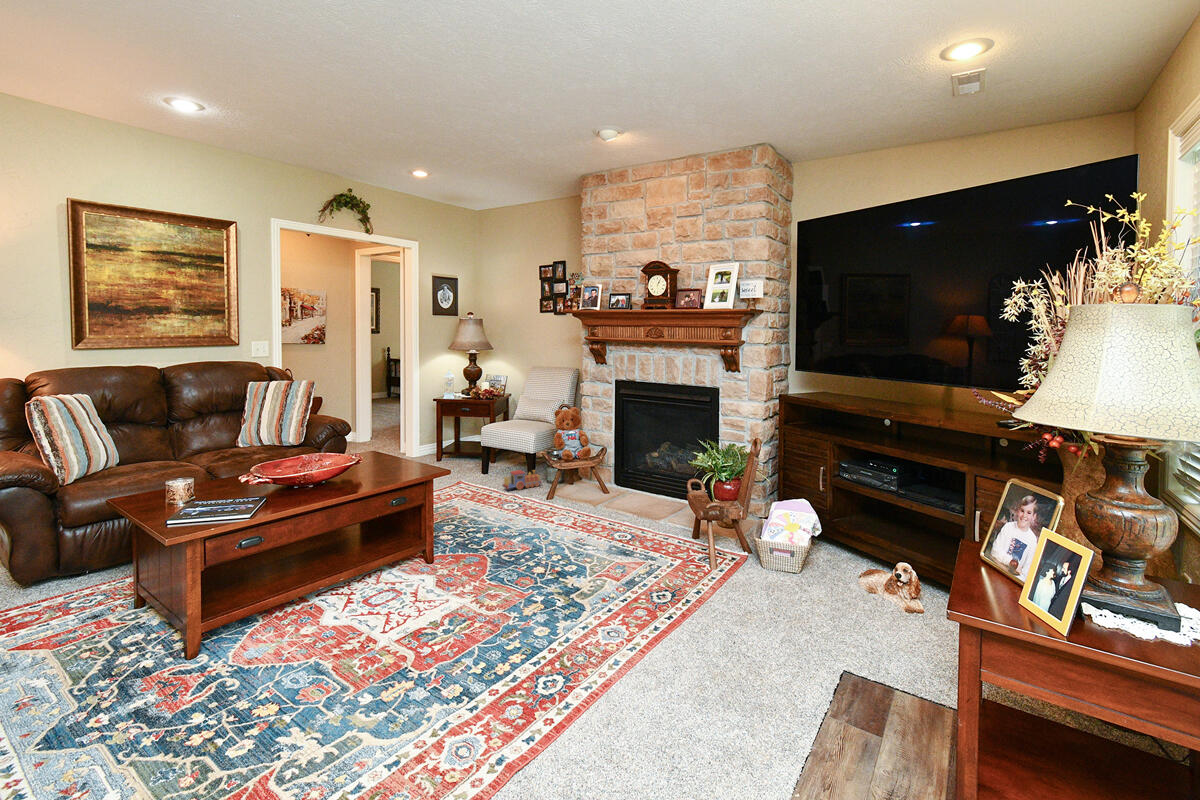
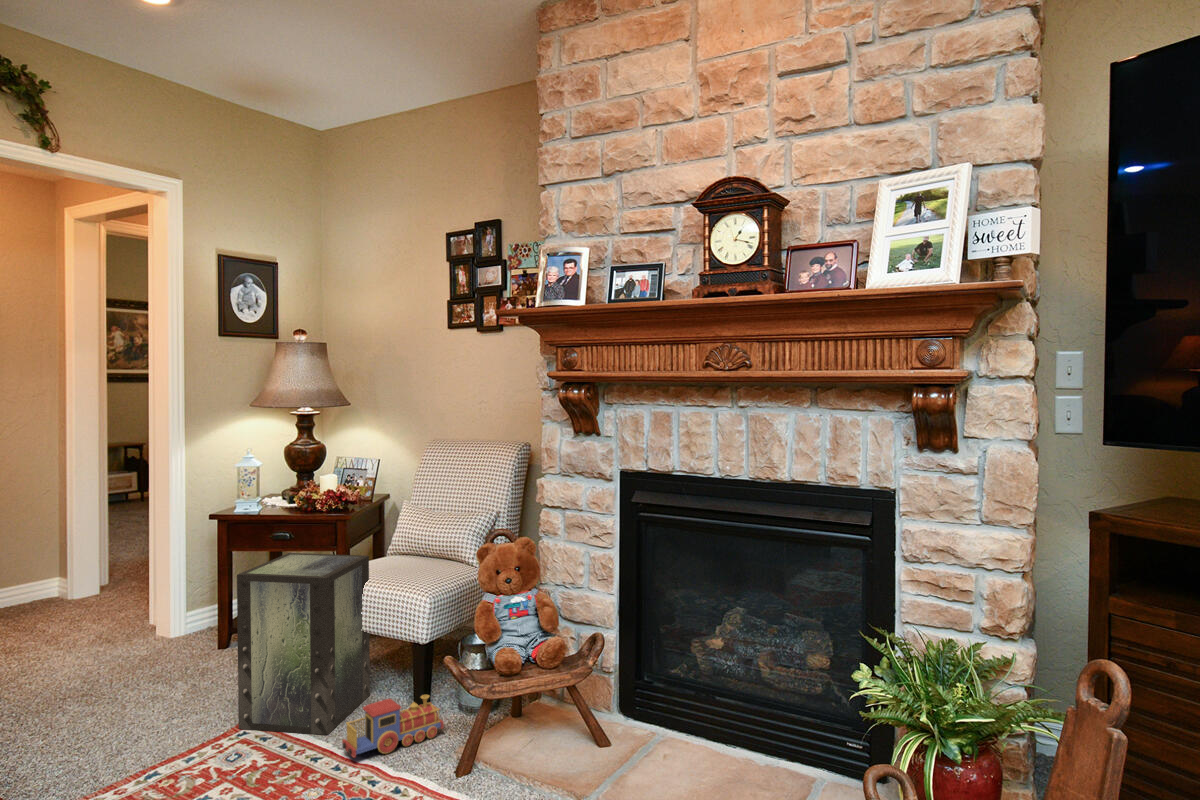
storage box: none [458,415,510,485] -> present [237,553,370,735]

